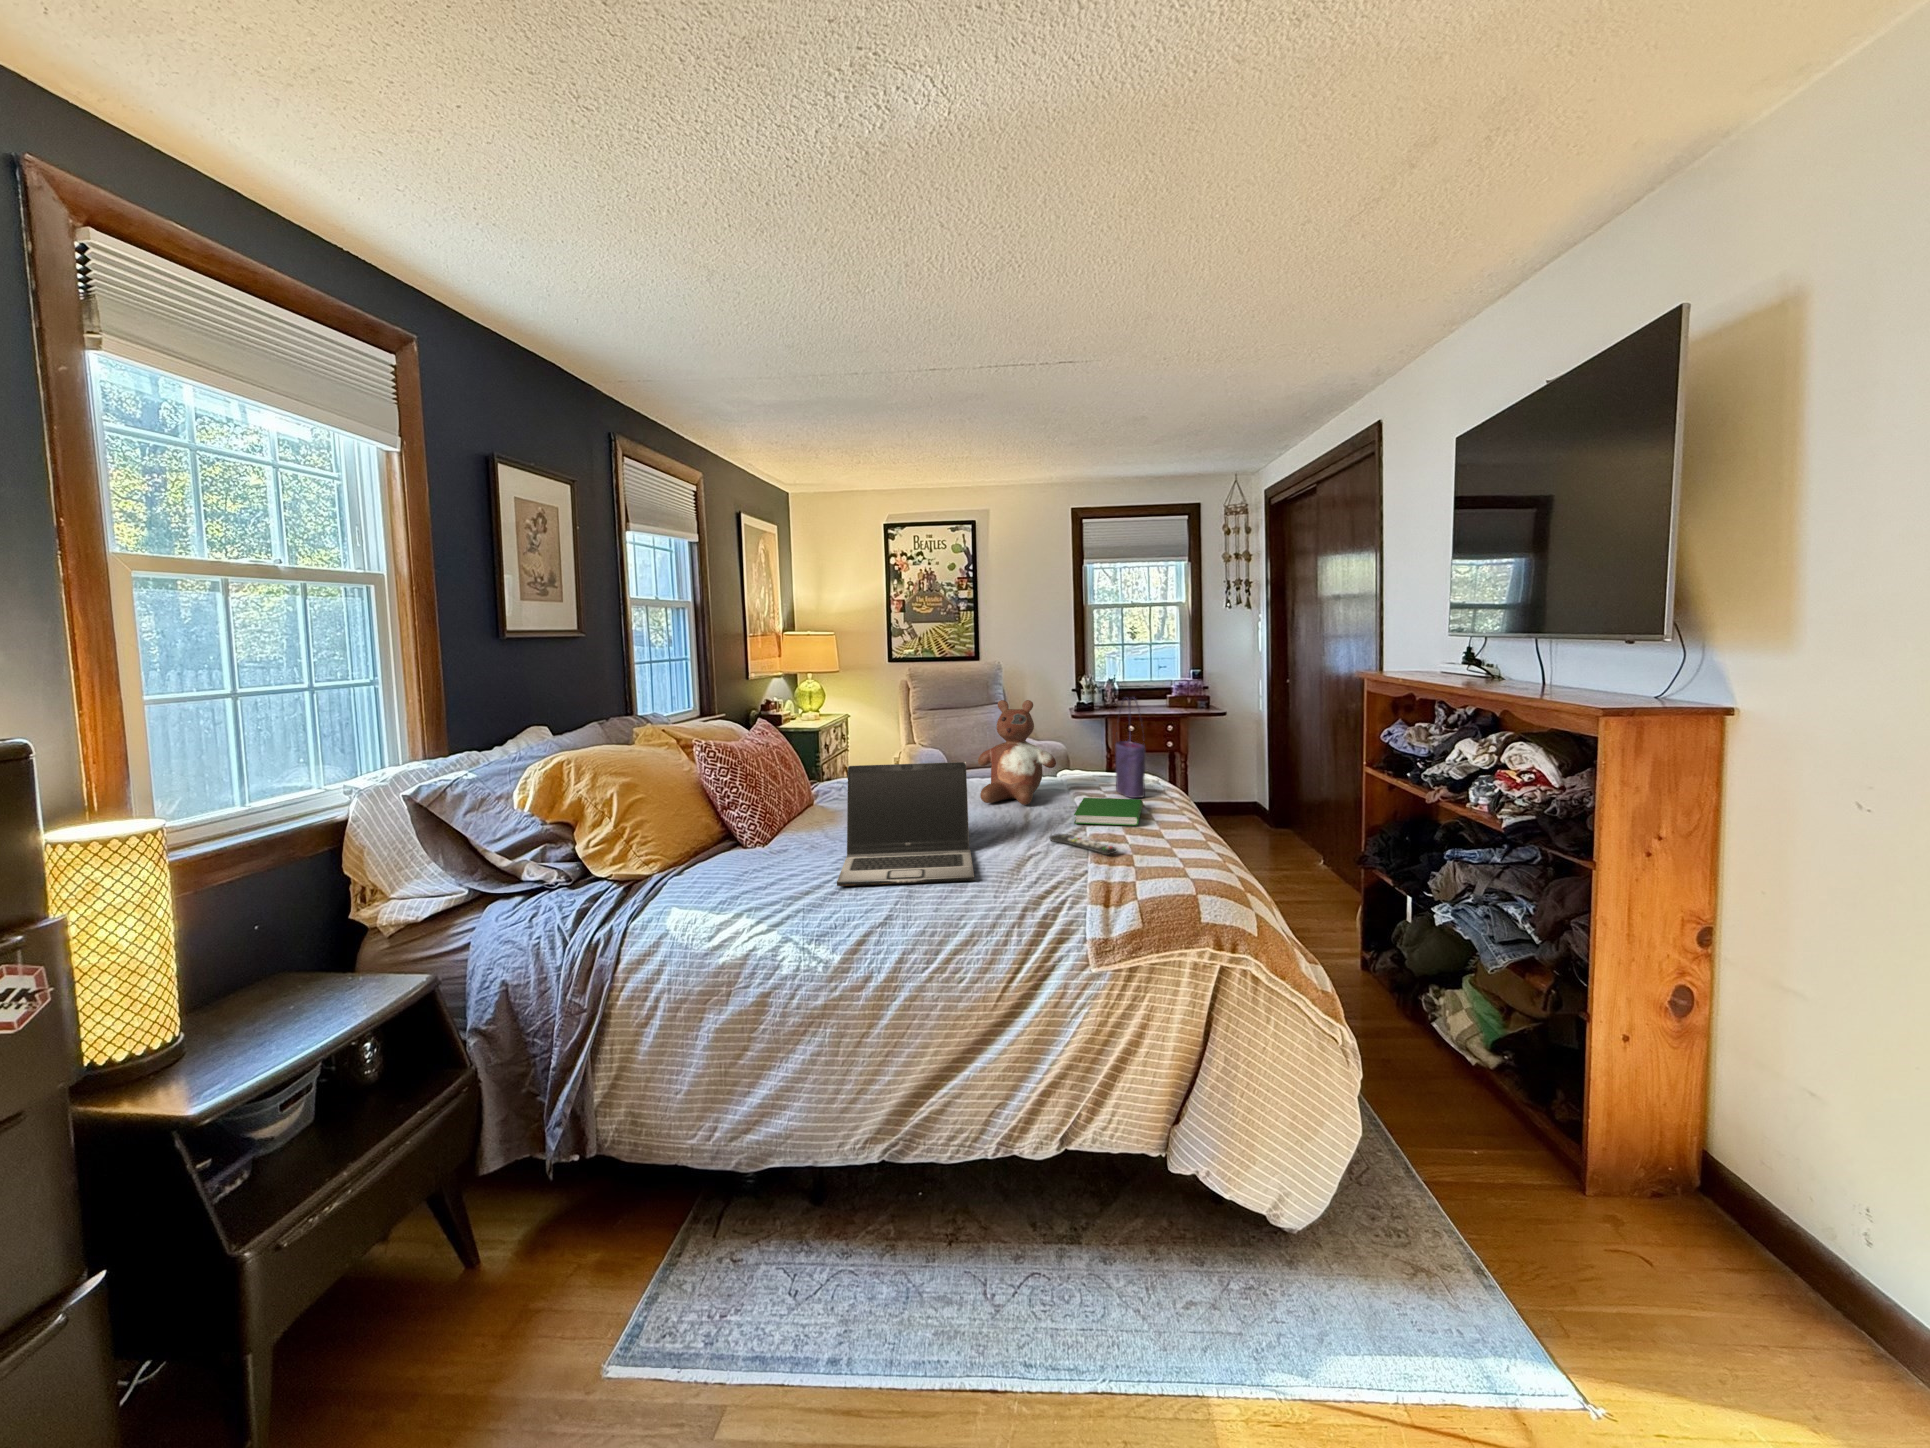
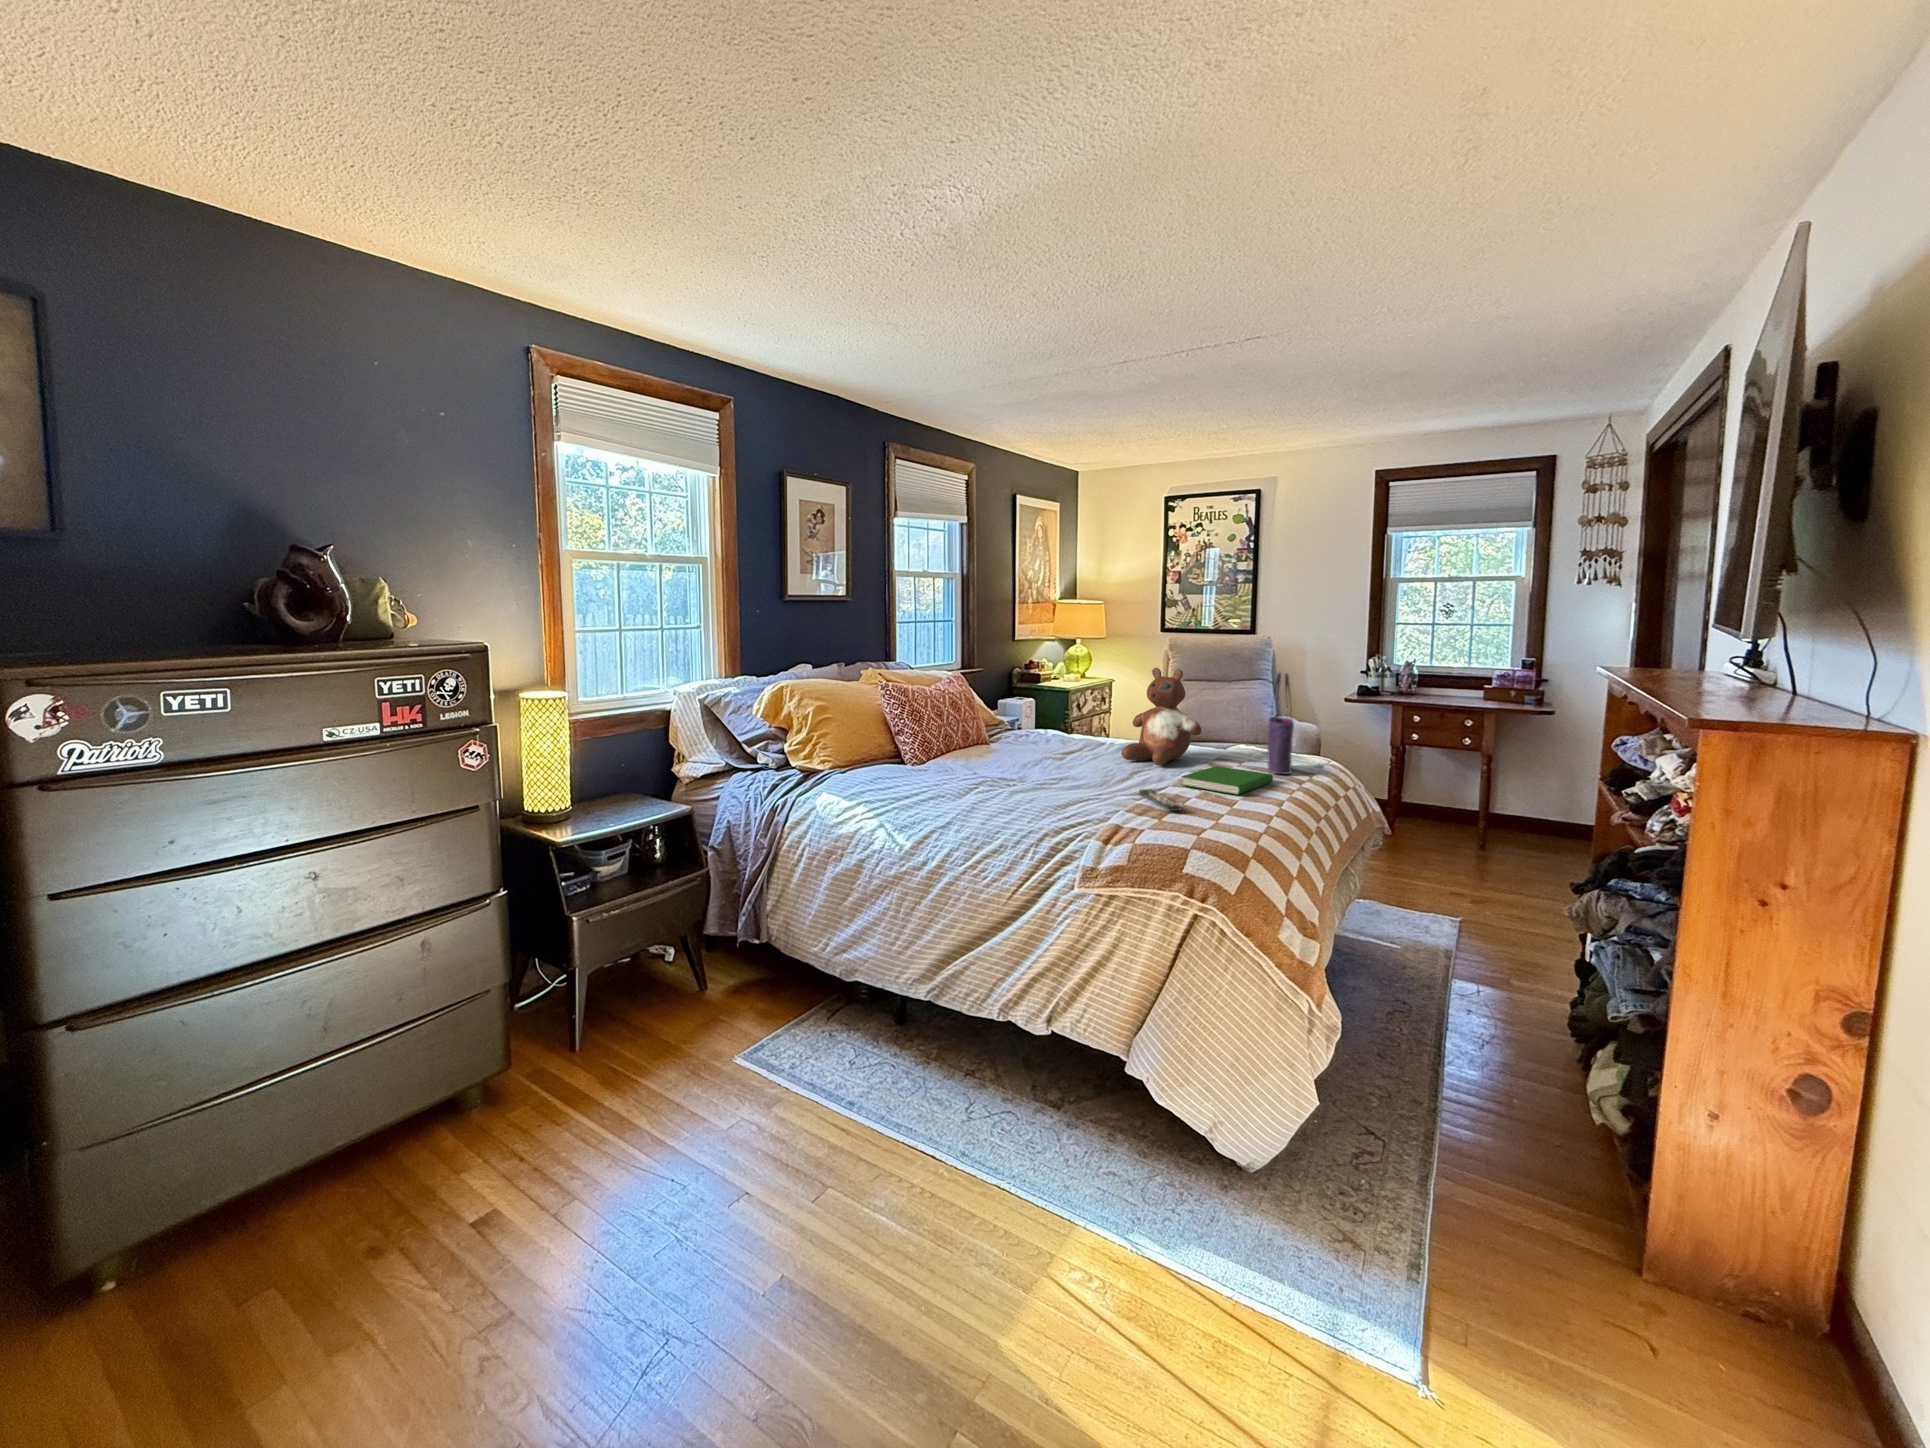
laptop: present [837,762,974,886] -> none [933,709,1071,810]

